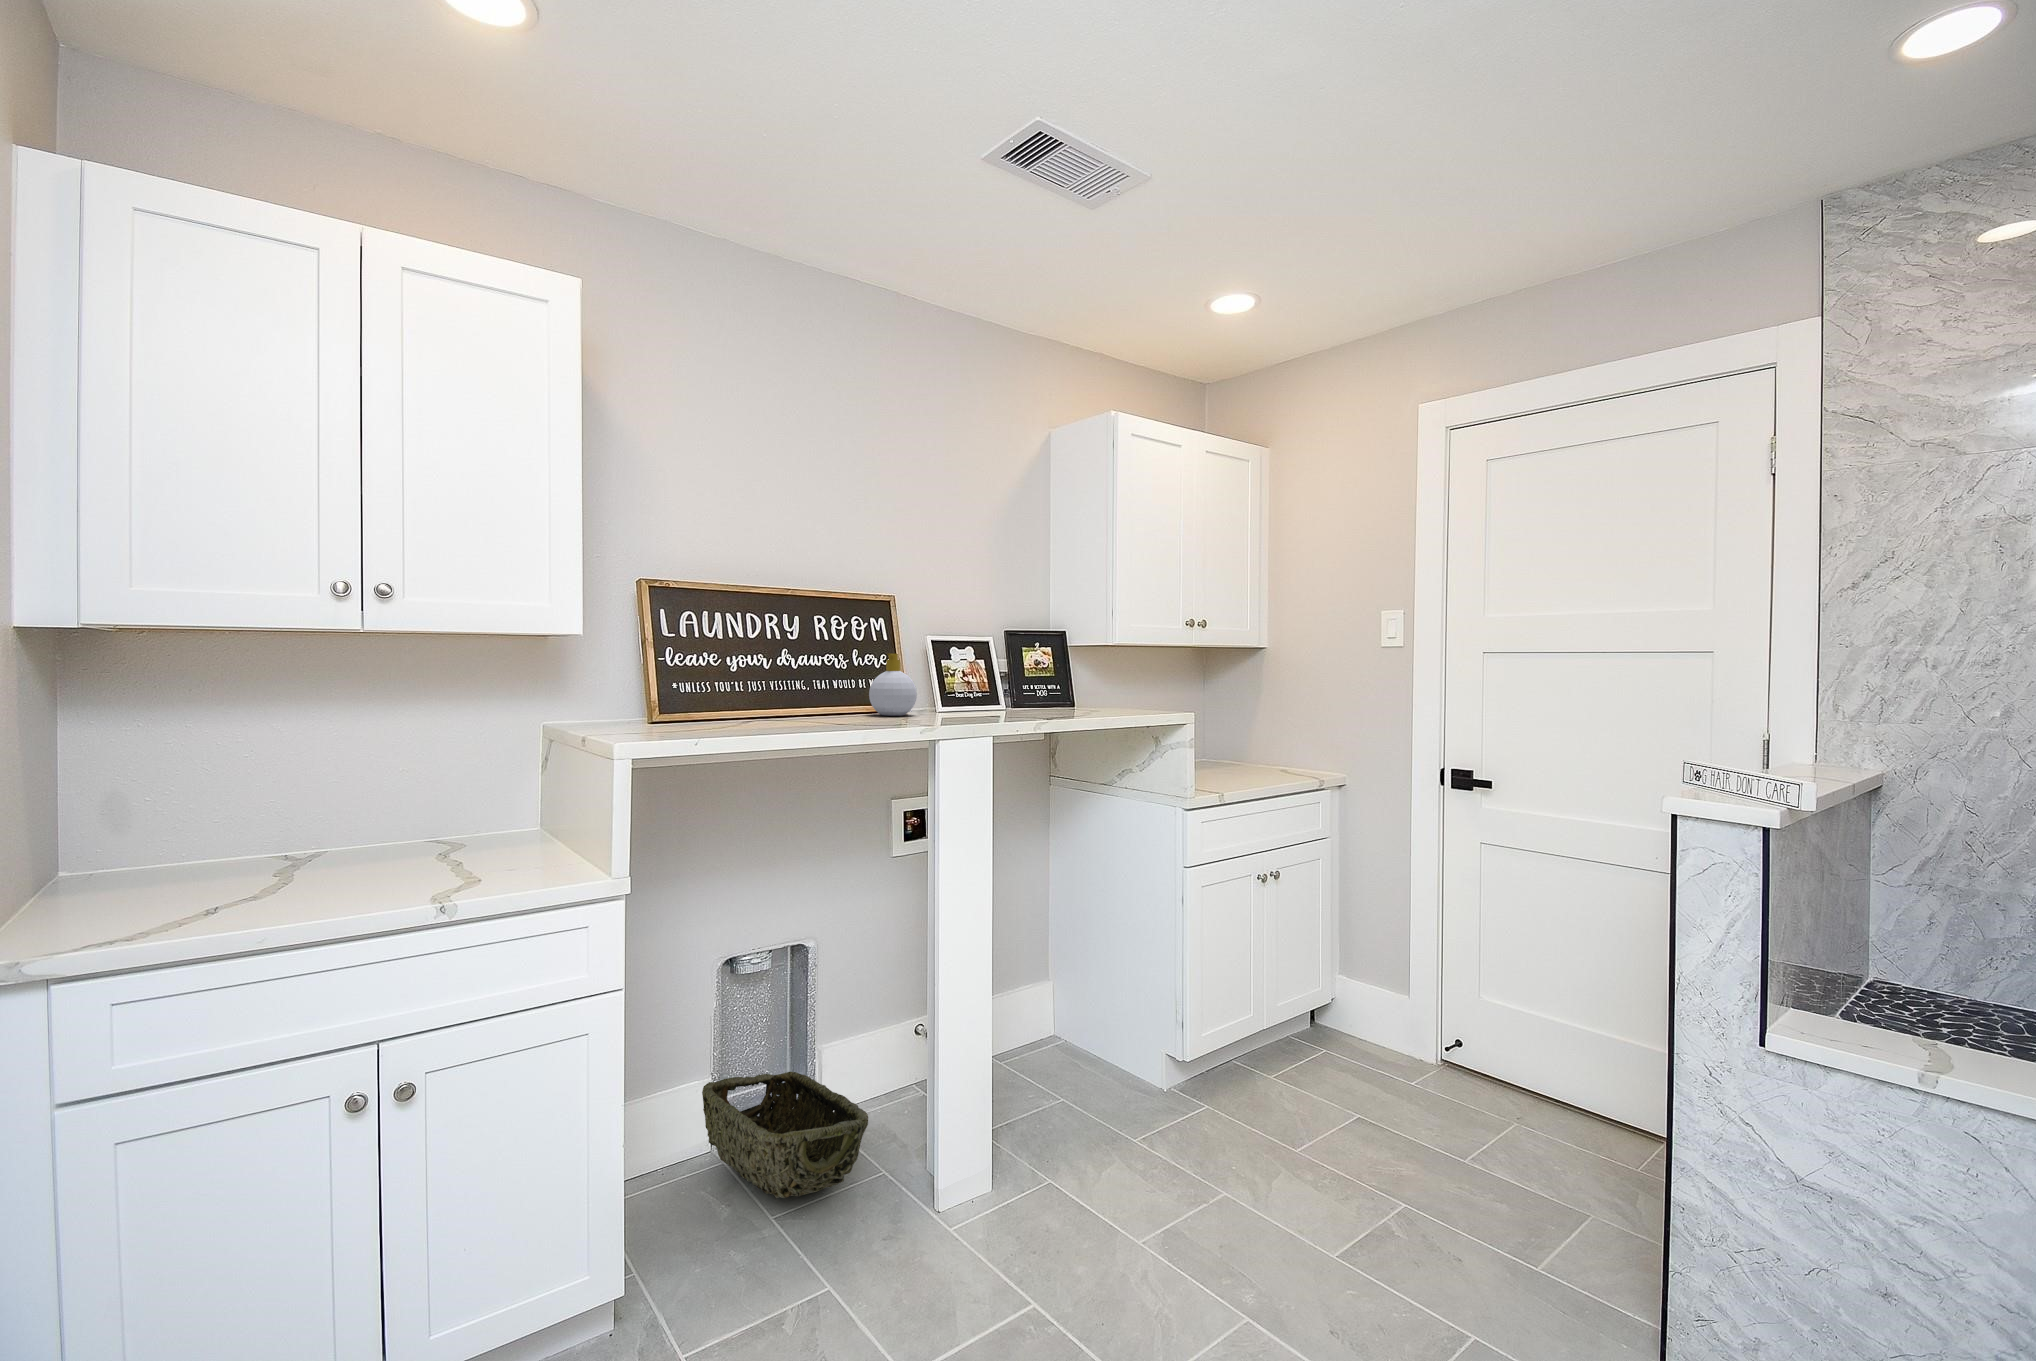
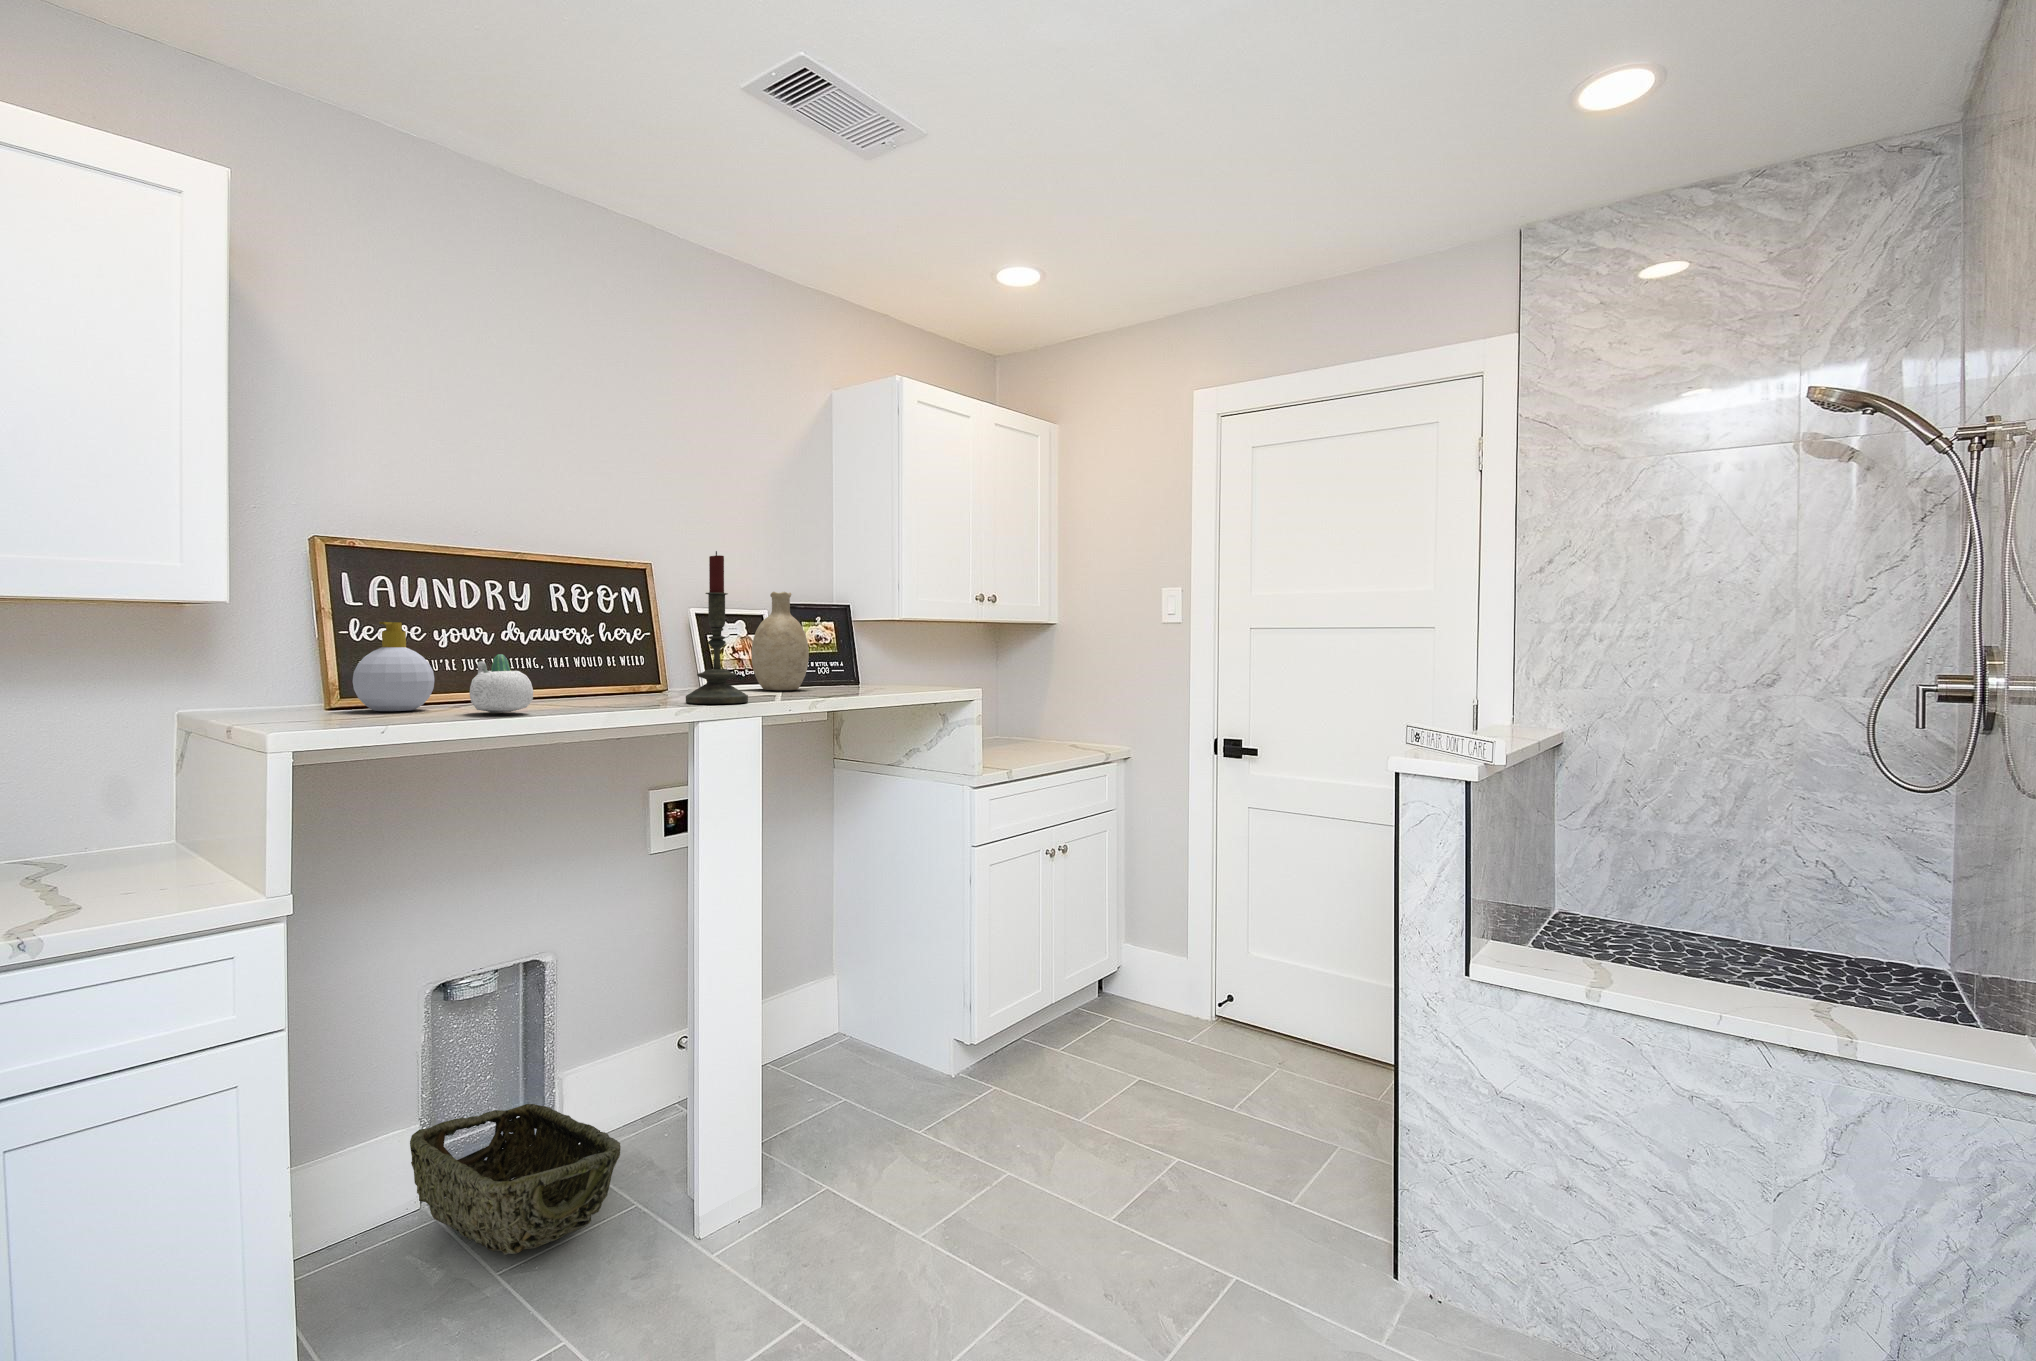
candle: none [926,585,980,724] -> present [686,551,748,704]
decorative vase: none [981,618,1033,710] -> present [751,592,809,690]
soap bottle: present [869,654,917,716] -> present [353,622,435,711]
succulent planter: none [756,680,805,729] -> present [470,654,533,713]

